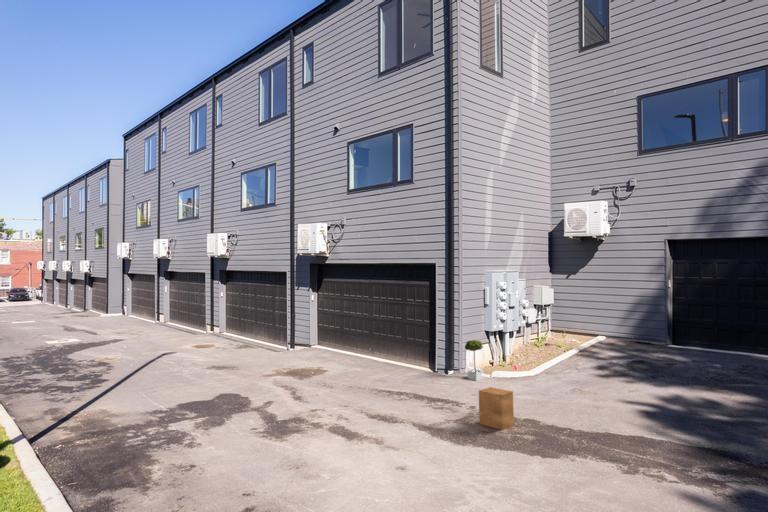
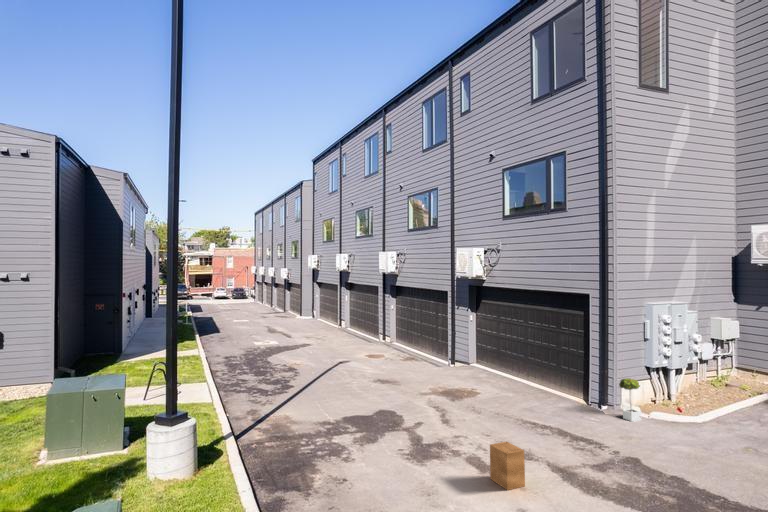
cardboard box: present [479,387,514,430] -> present [490,442,525,490]

